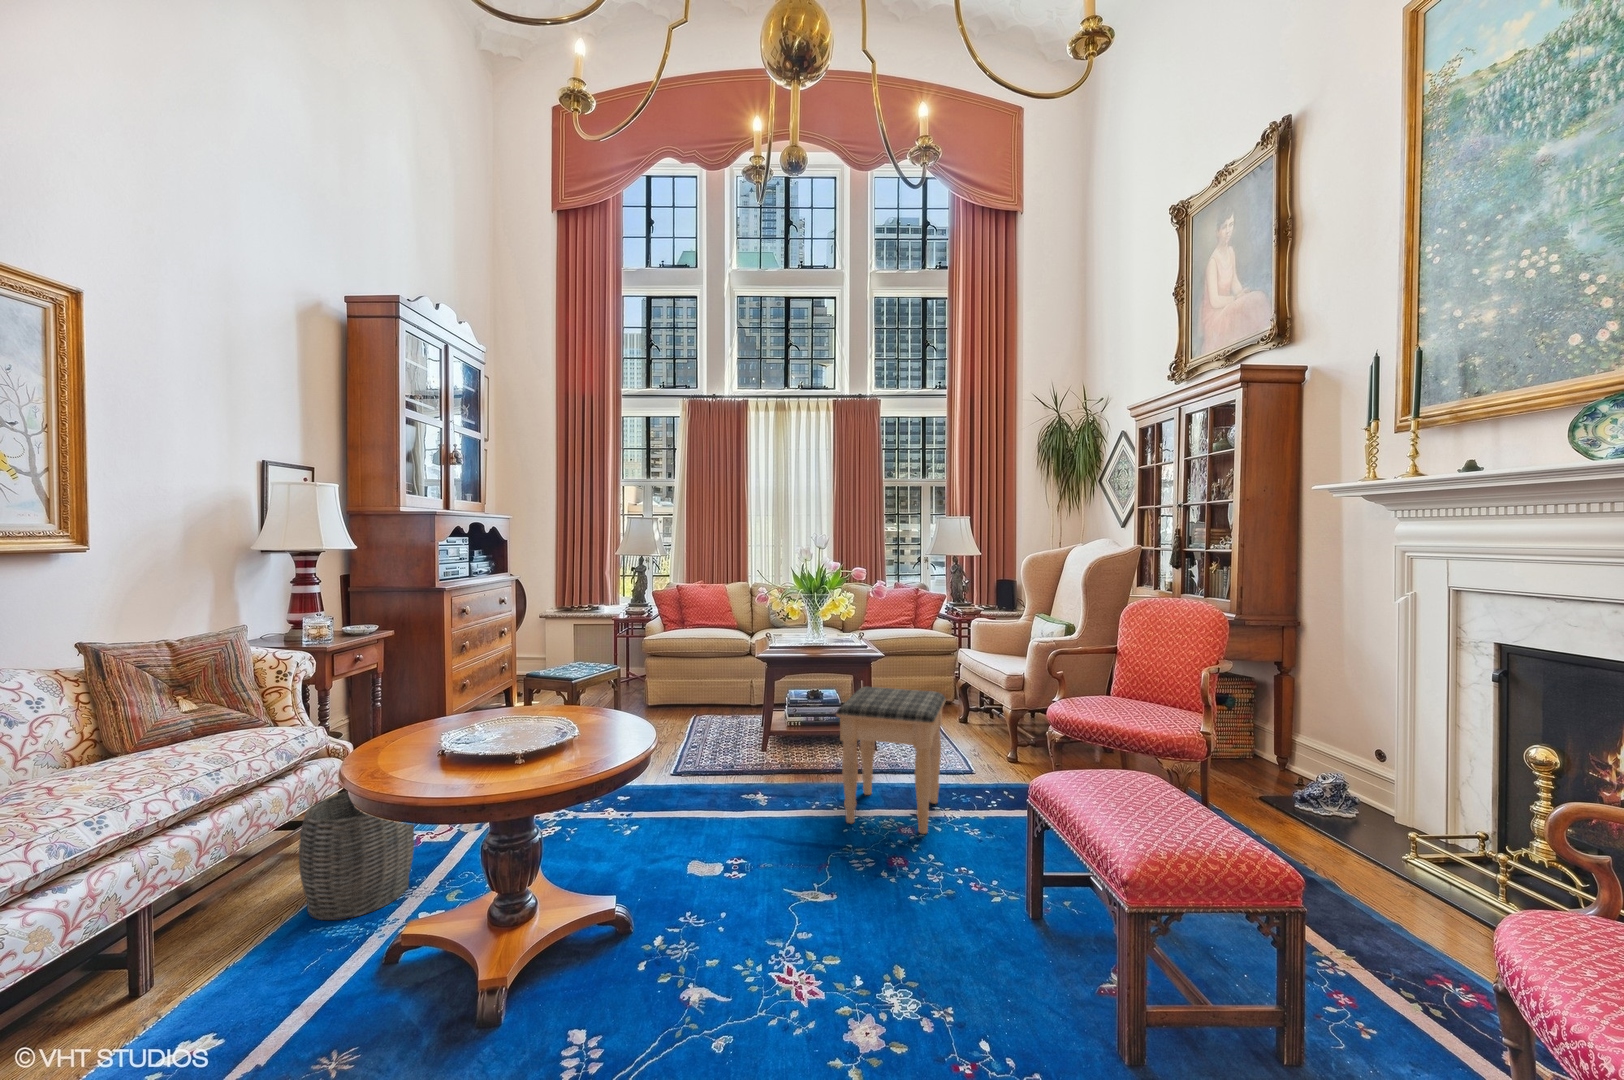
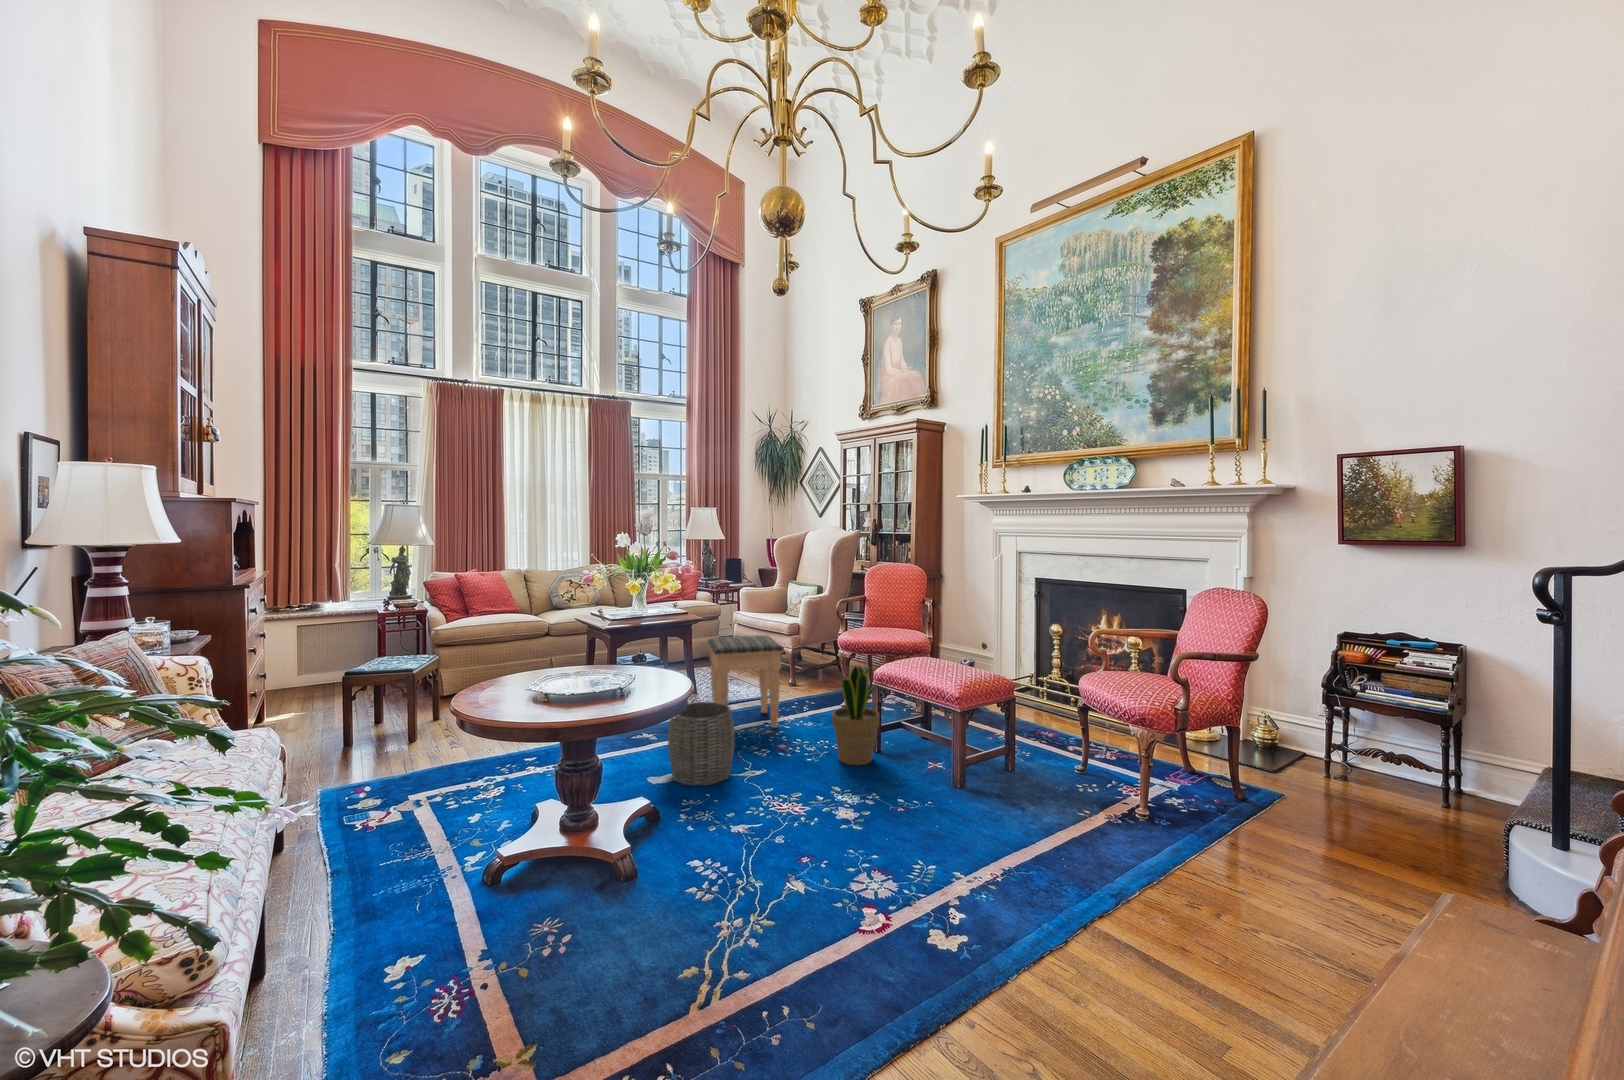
potted plant: none [942,776,1037,957] -> present [832,666,885,765]
woven basket: present [299,791,414,920] -> present [668,702,735,786]

